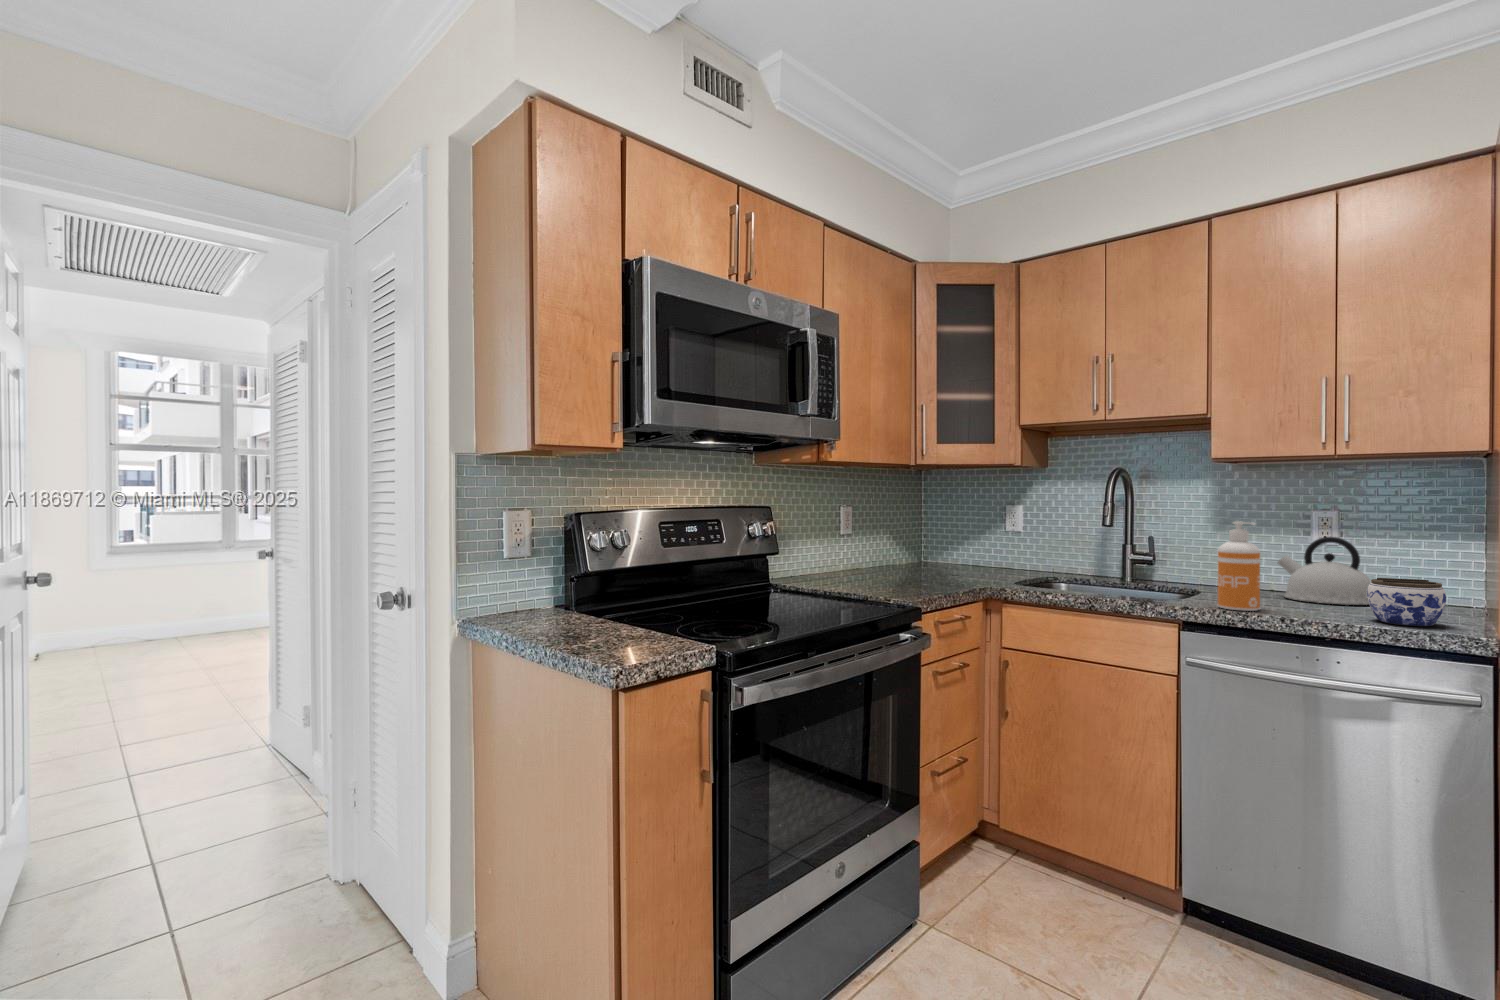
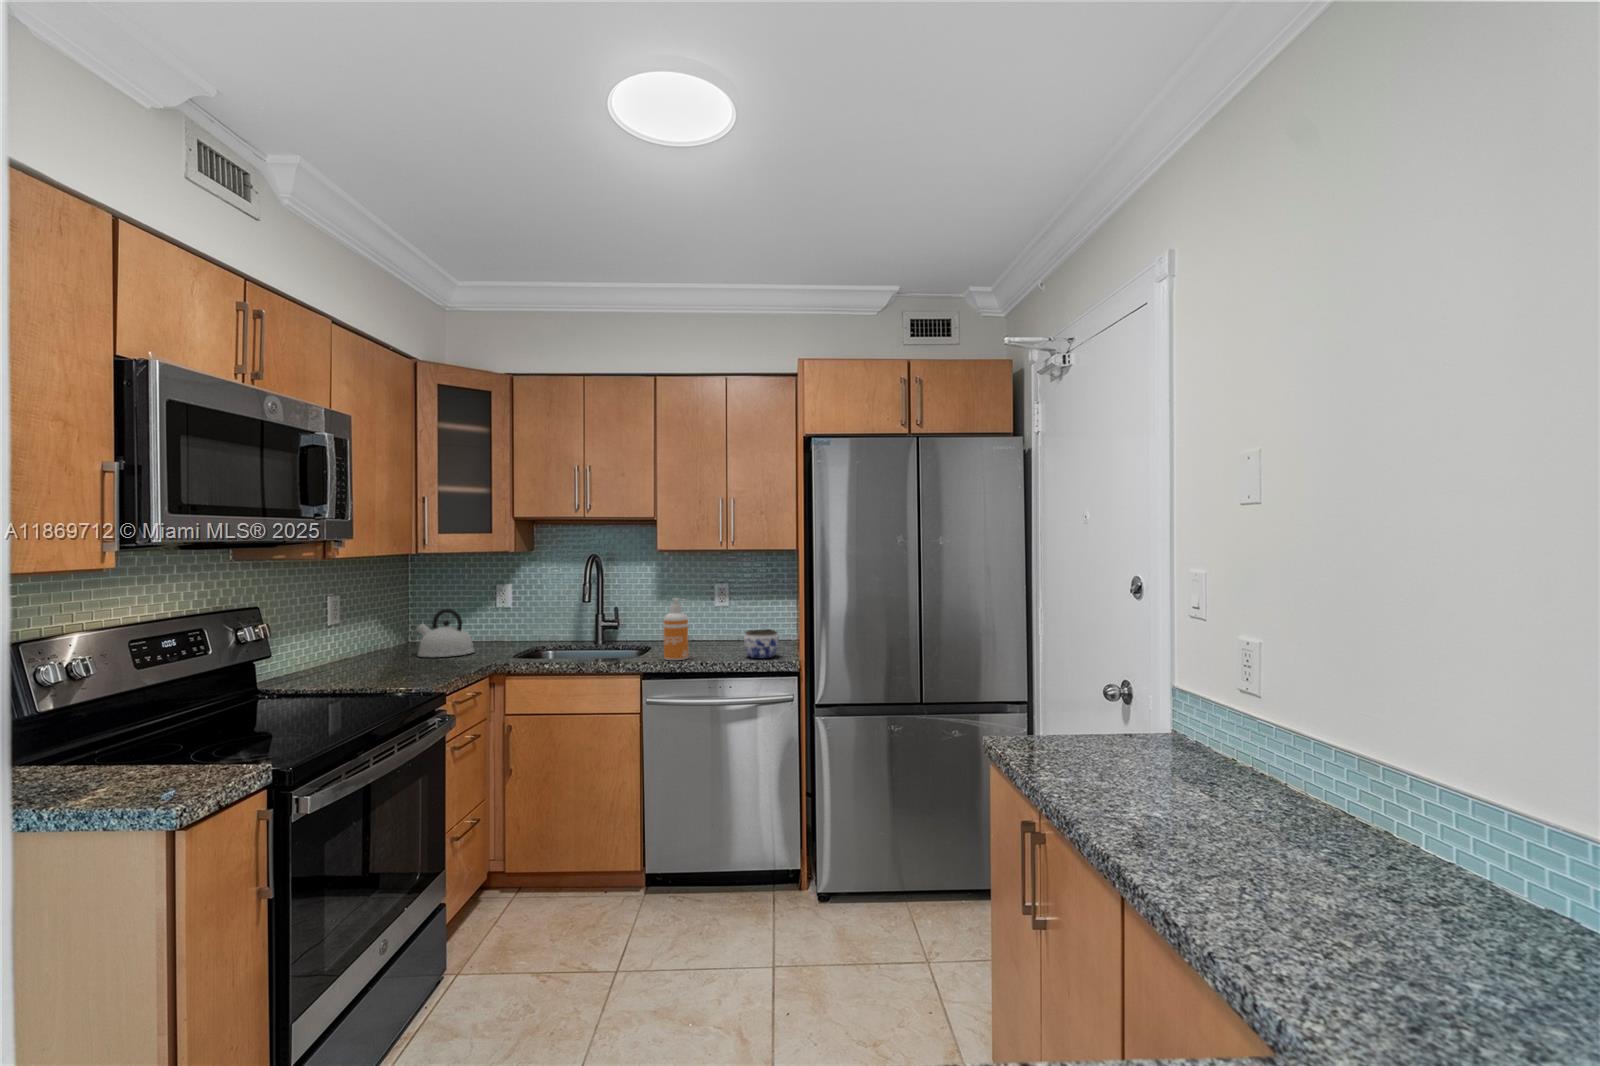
kettle: present [1277,537,1371,605] -> present [417,609,474,657]

